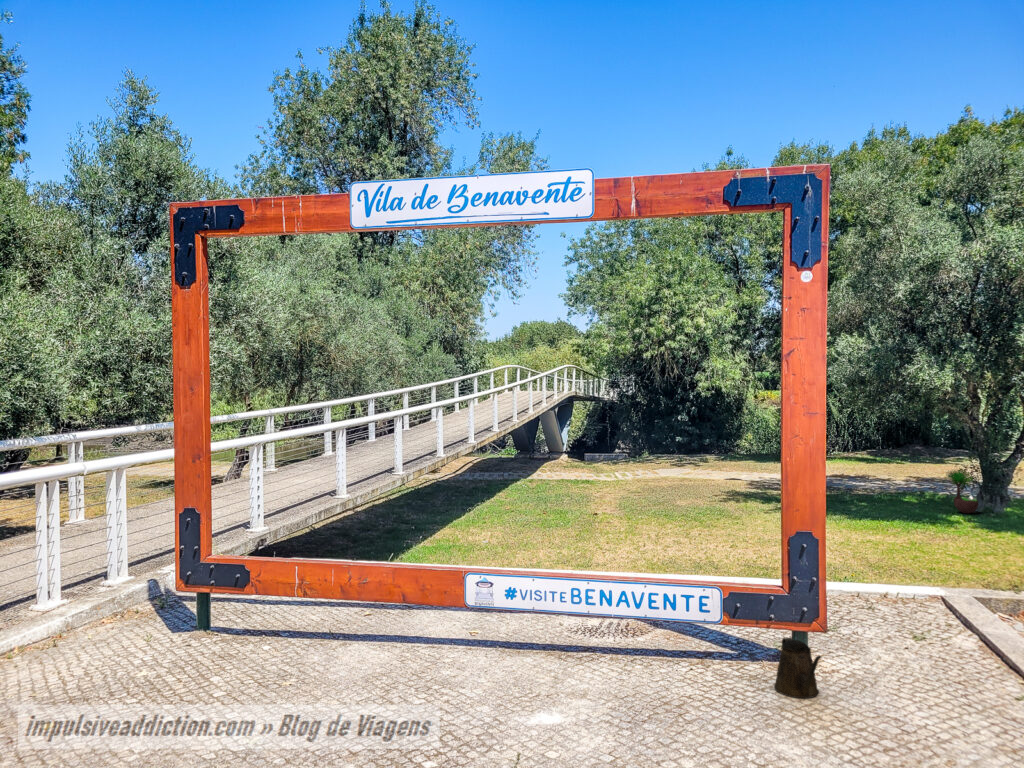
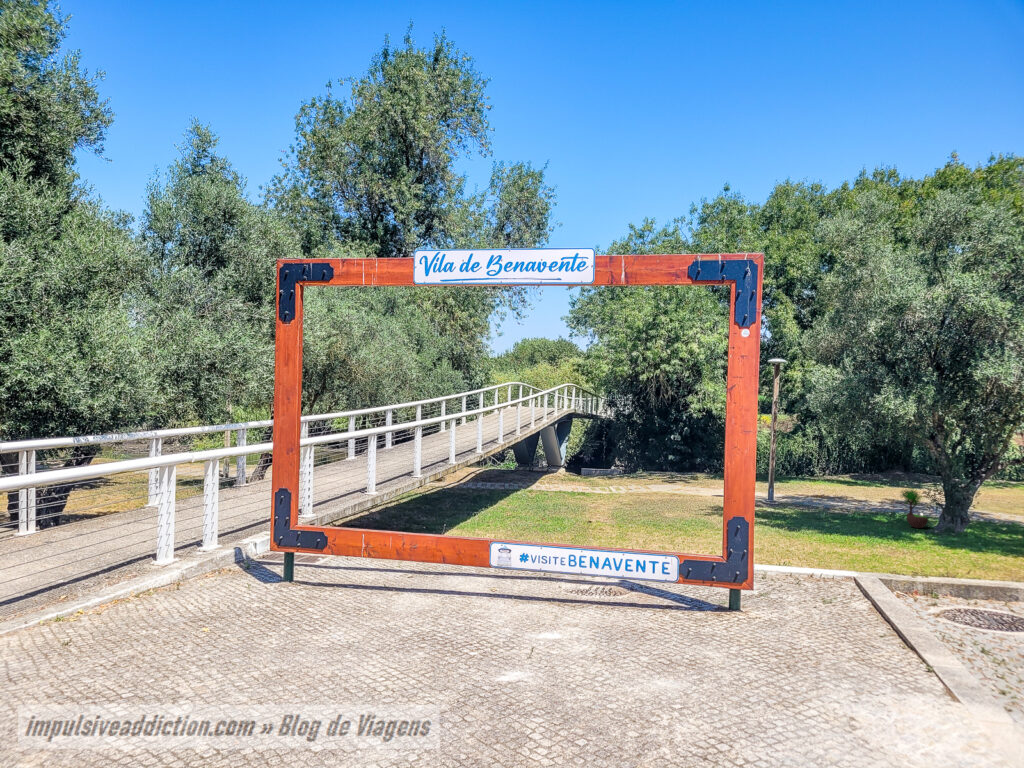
watering can: present [774,638,821,698] -> none [713,593,744,634]

